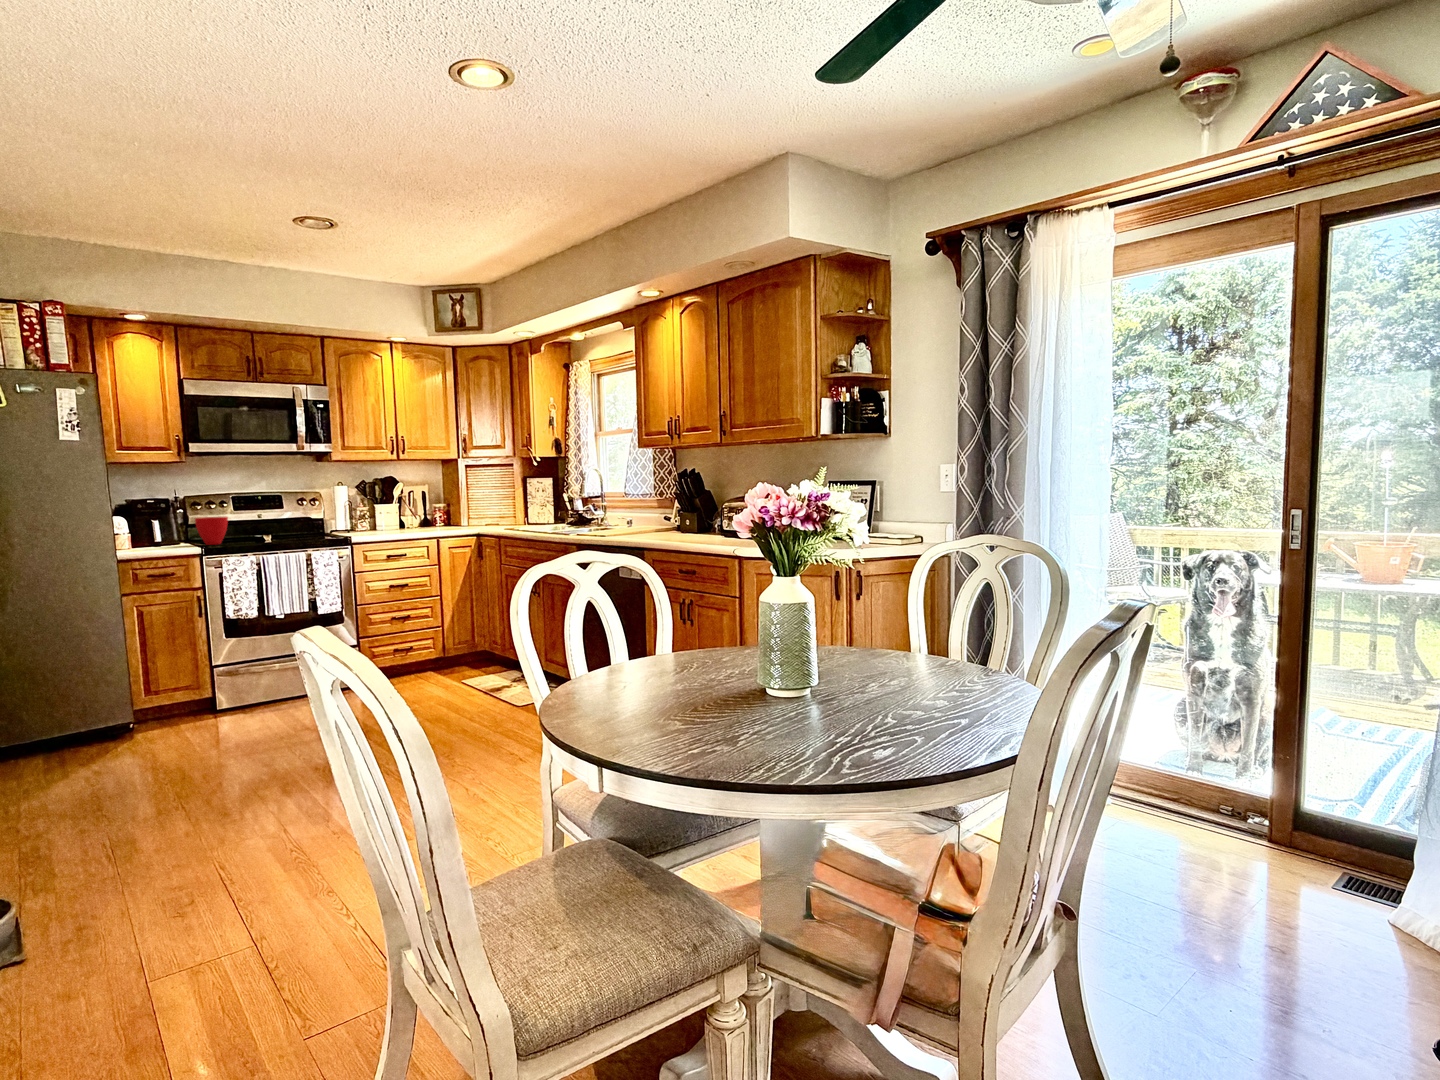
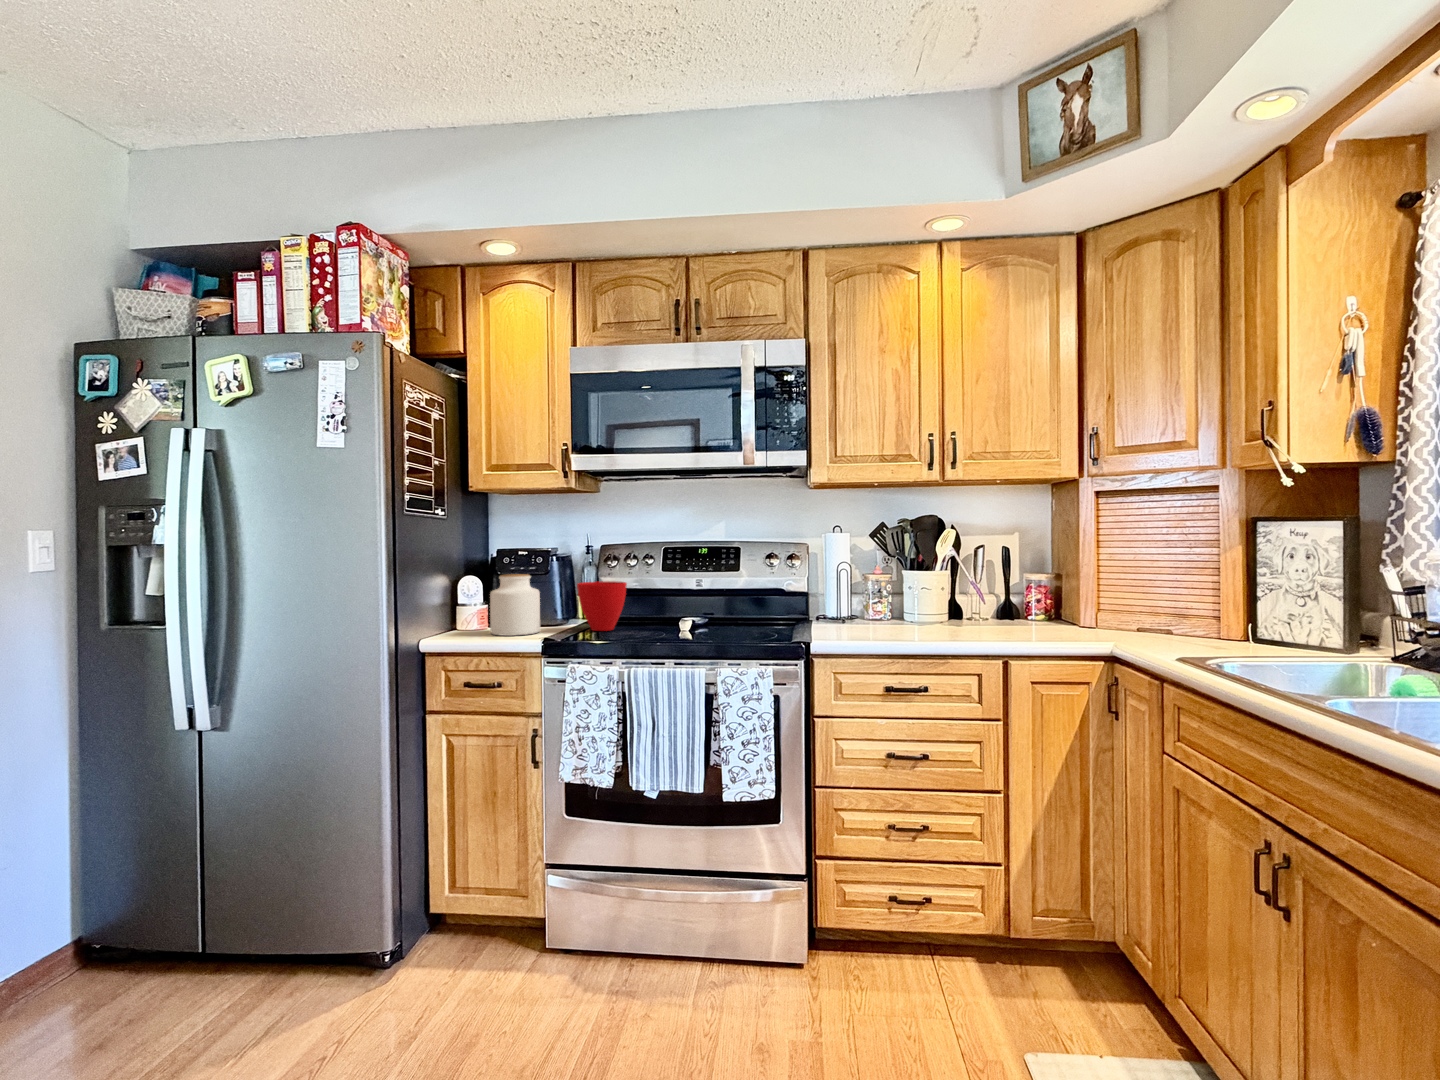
jar: none [144,514,179,550] -> present [490,574,540,636]

